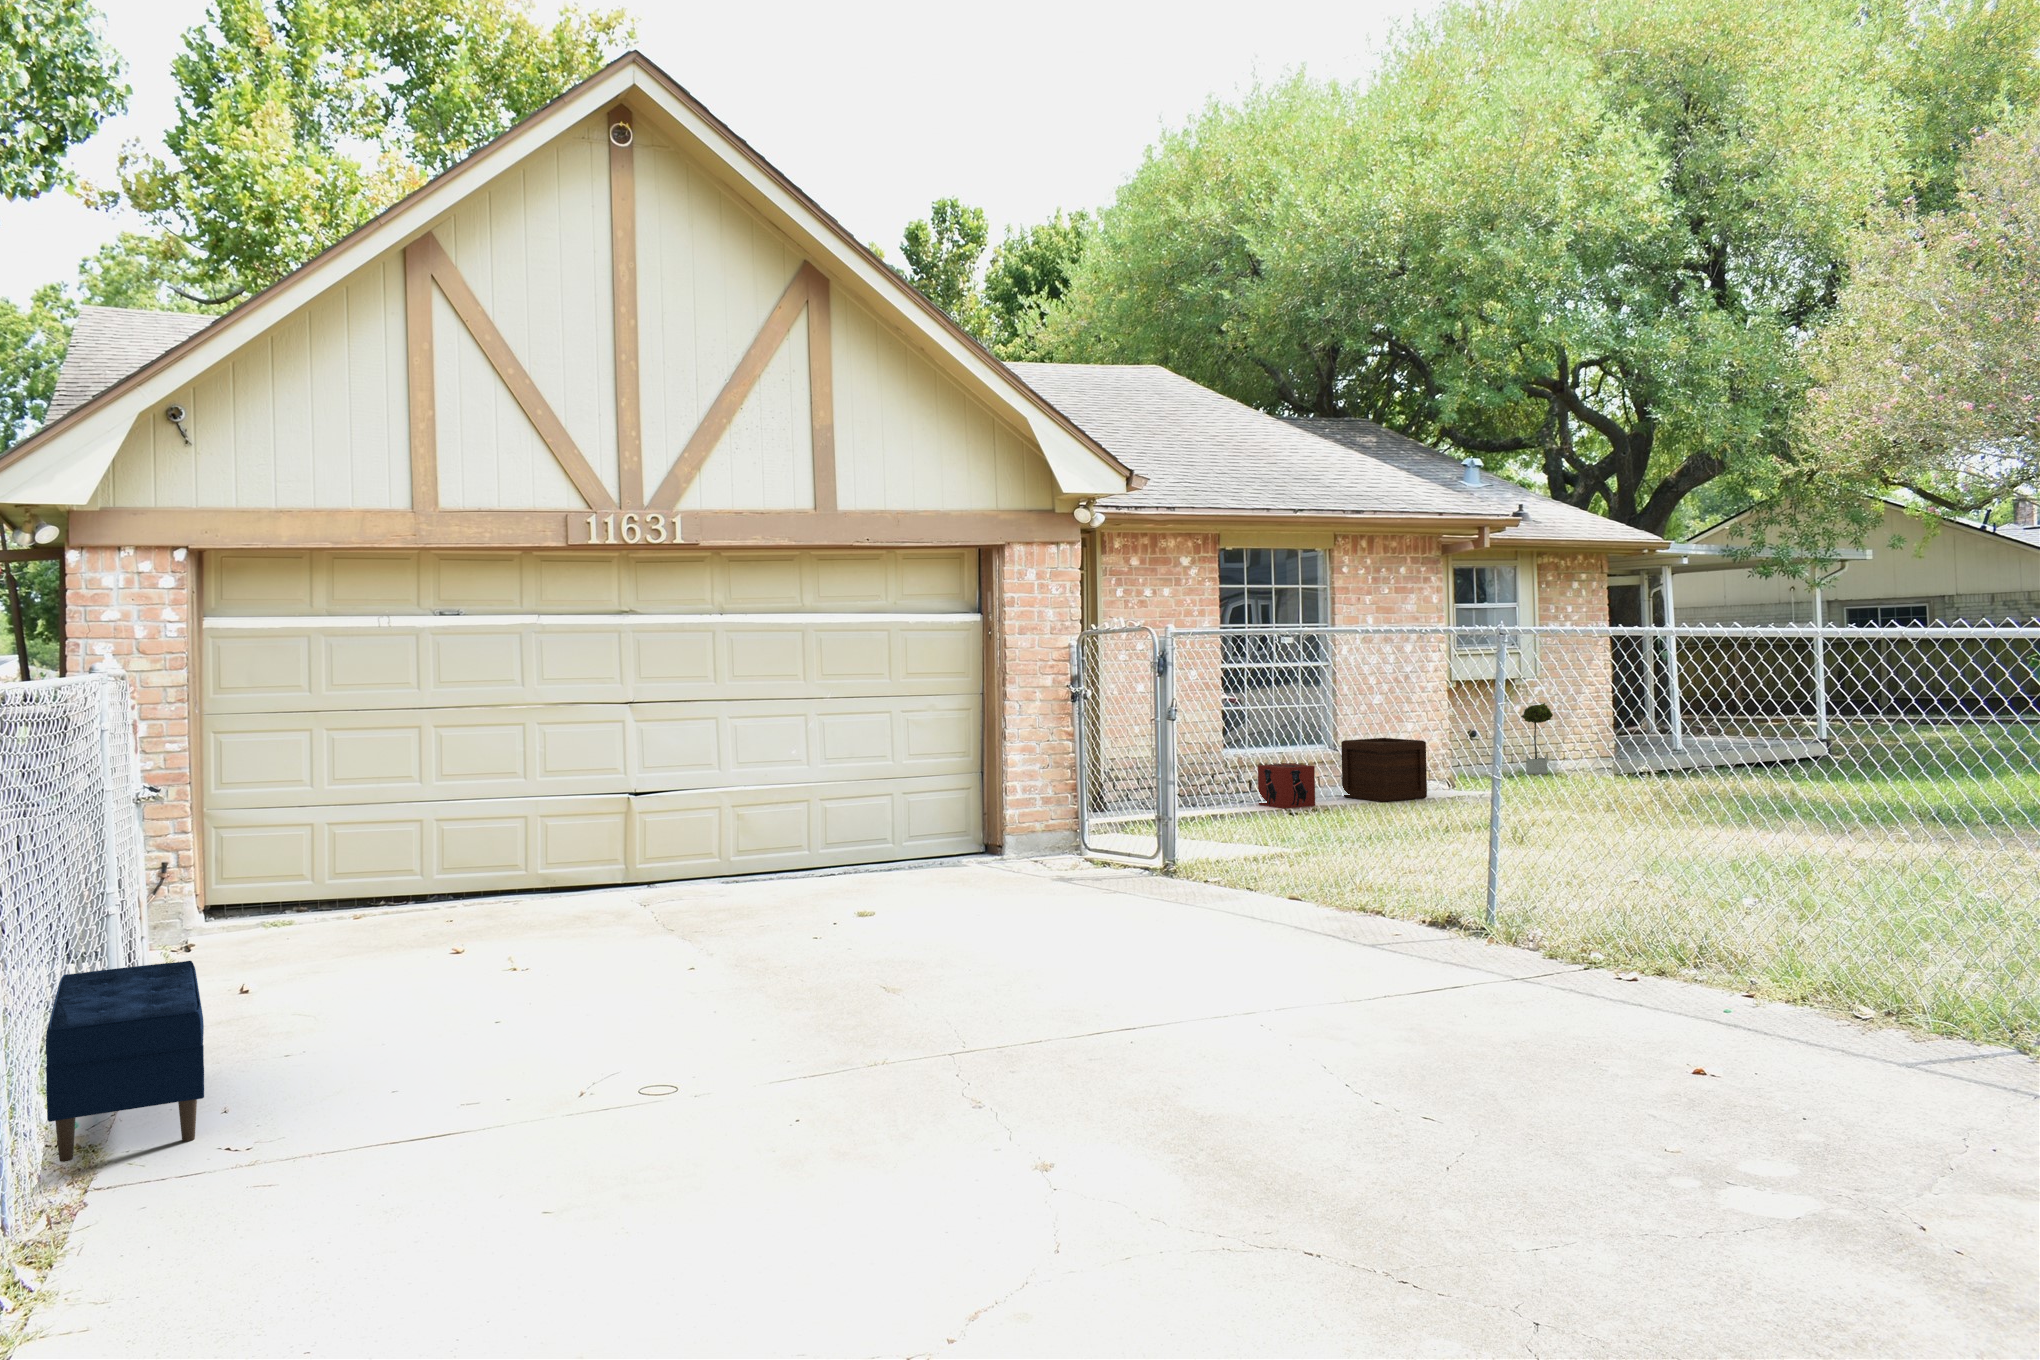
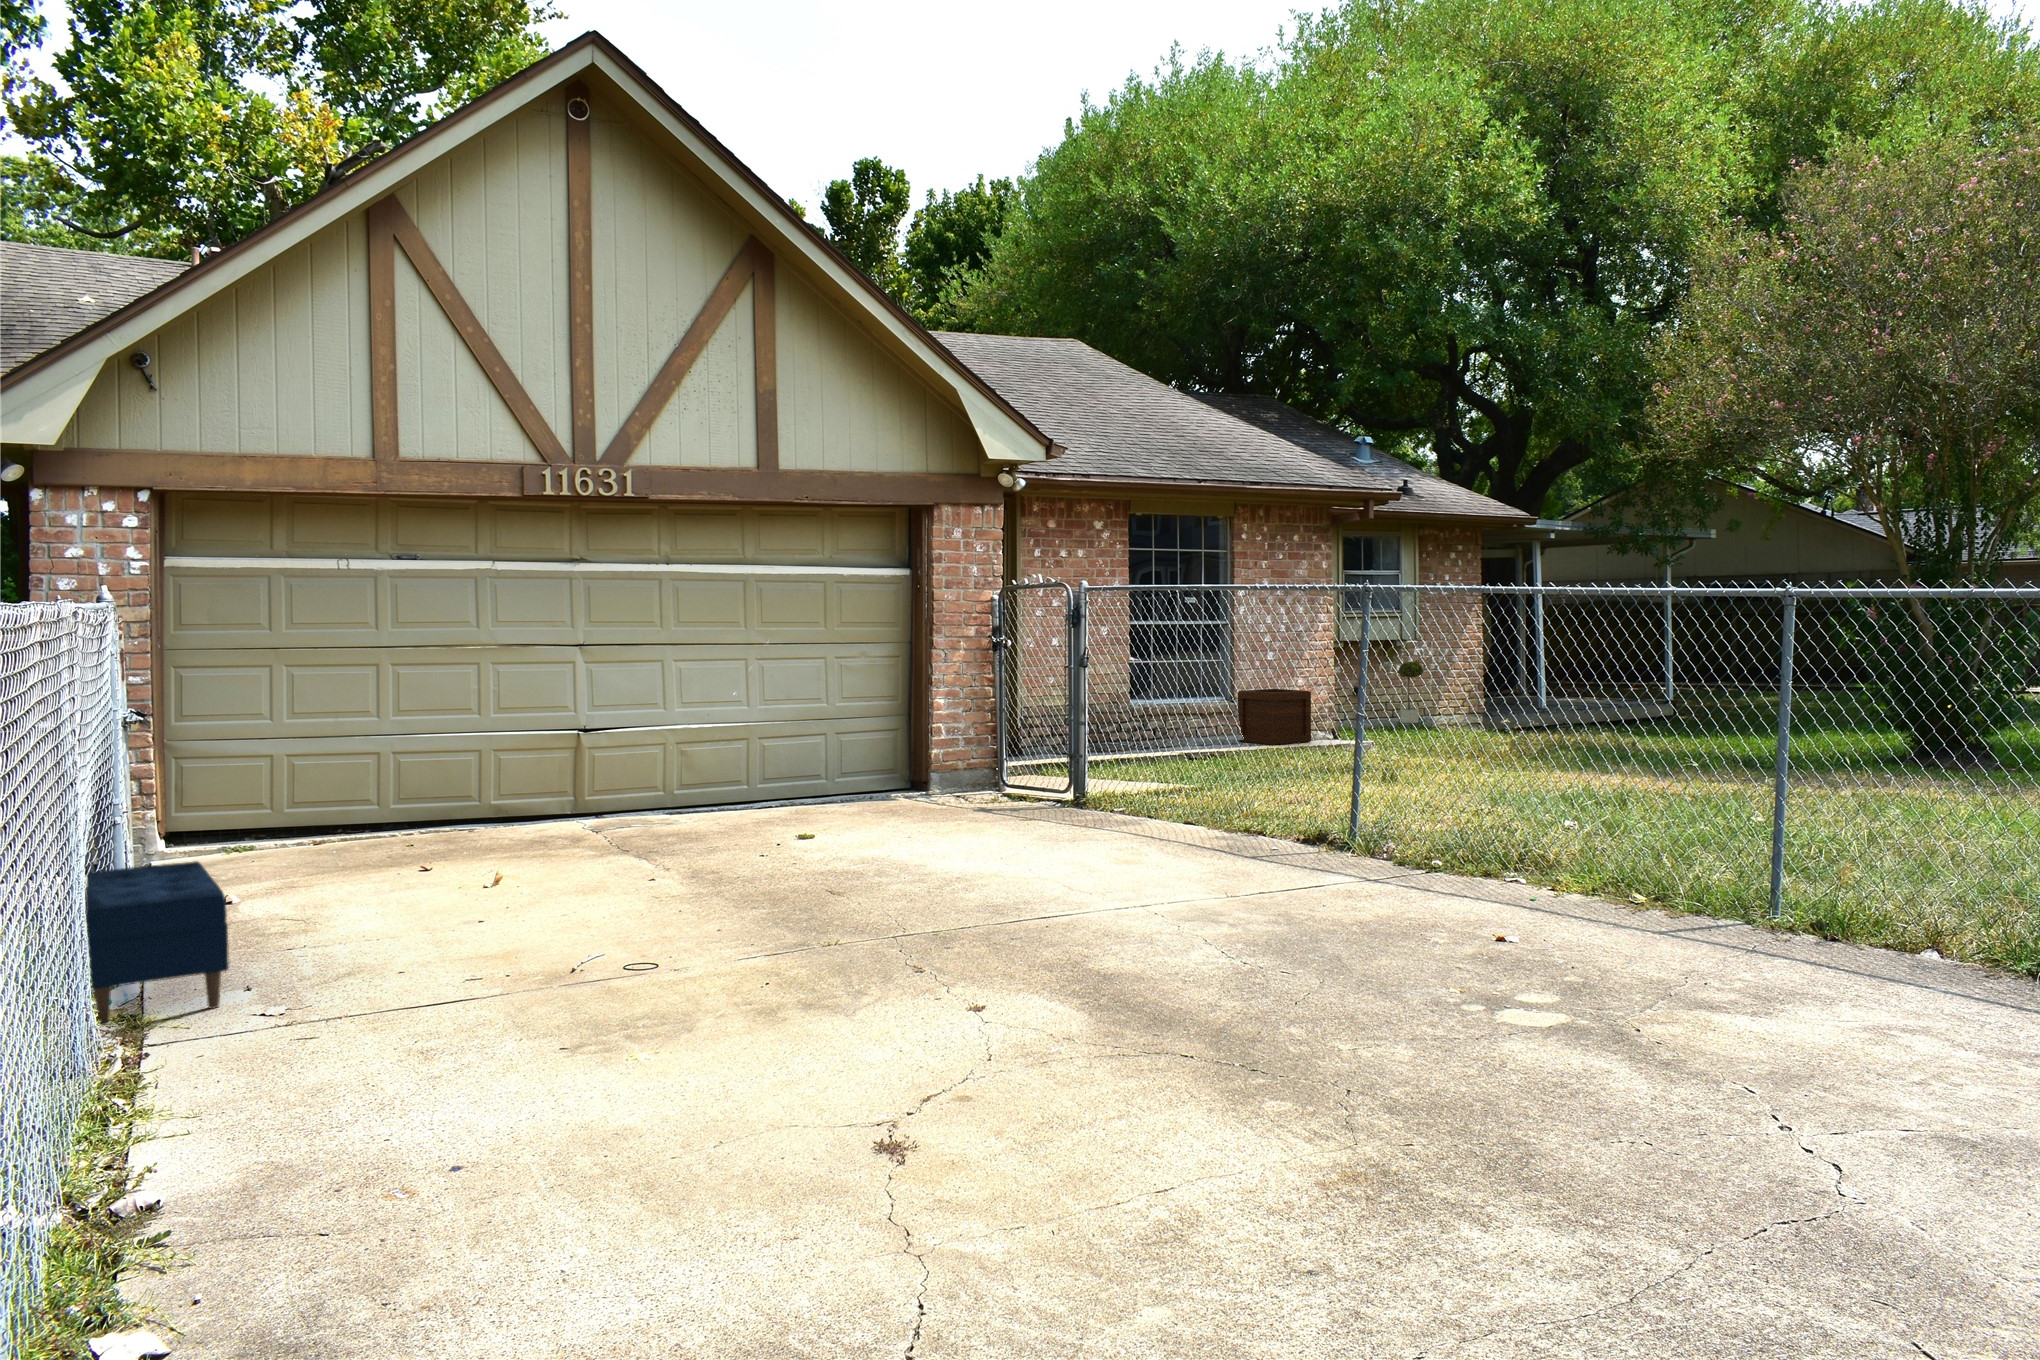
storage box: present [1258,763,1315,808] -> none [1163,711,1213,751]

